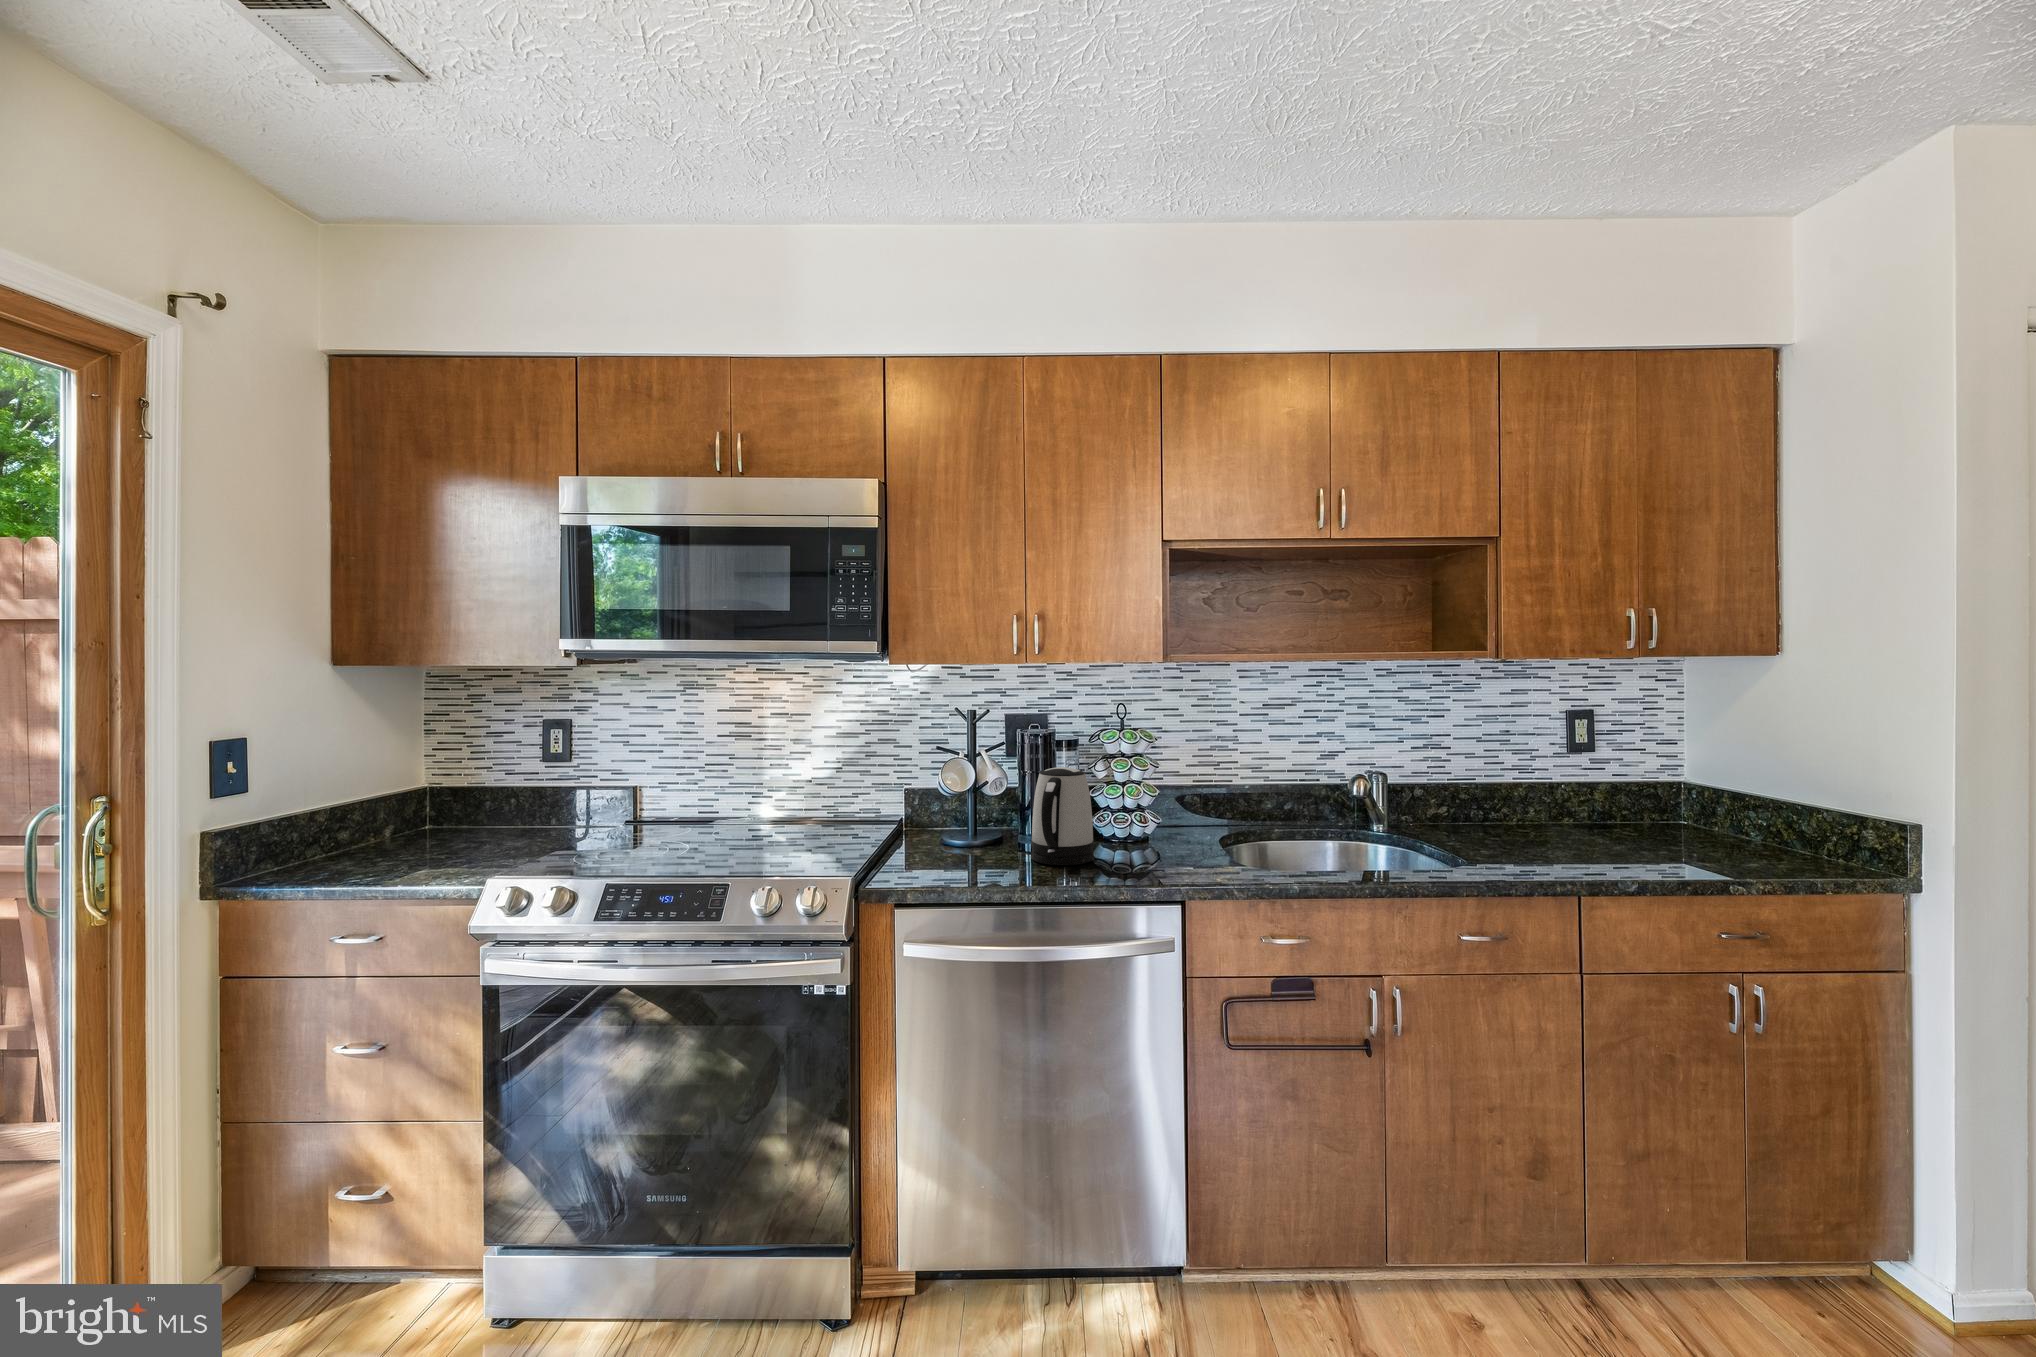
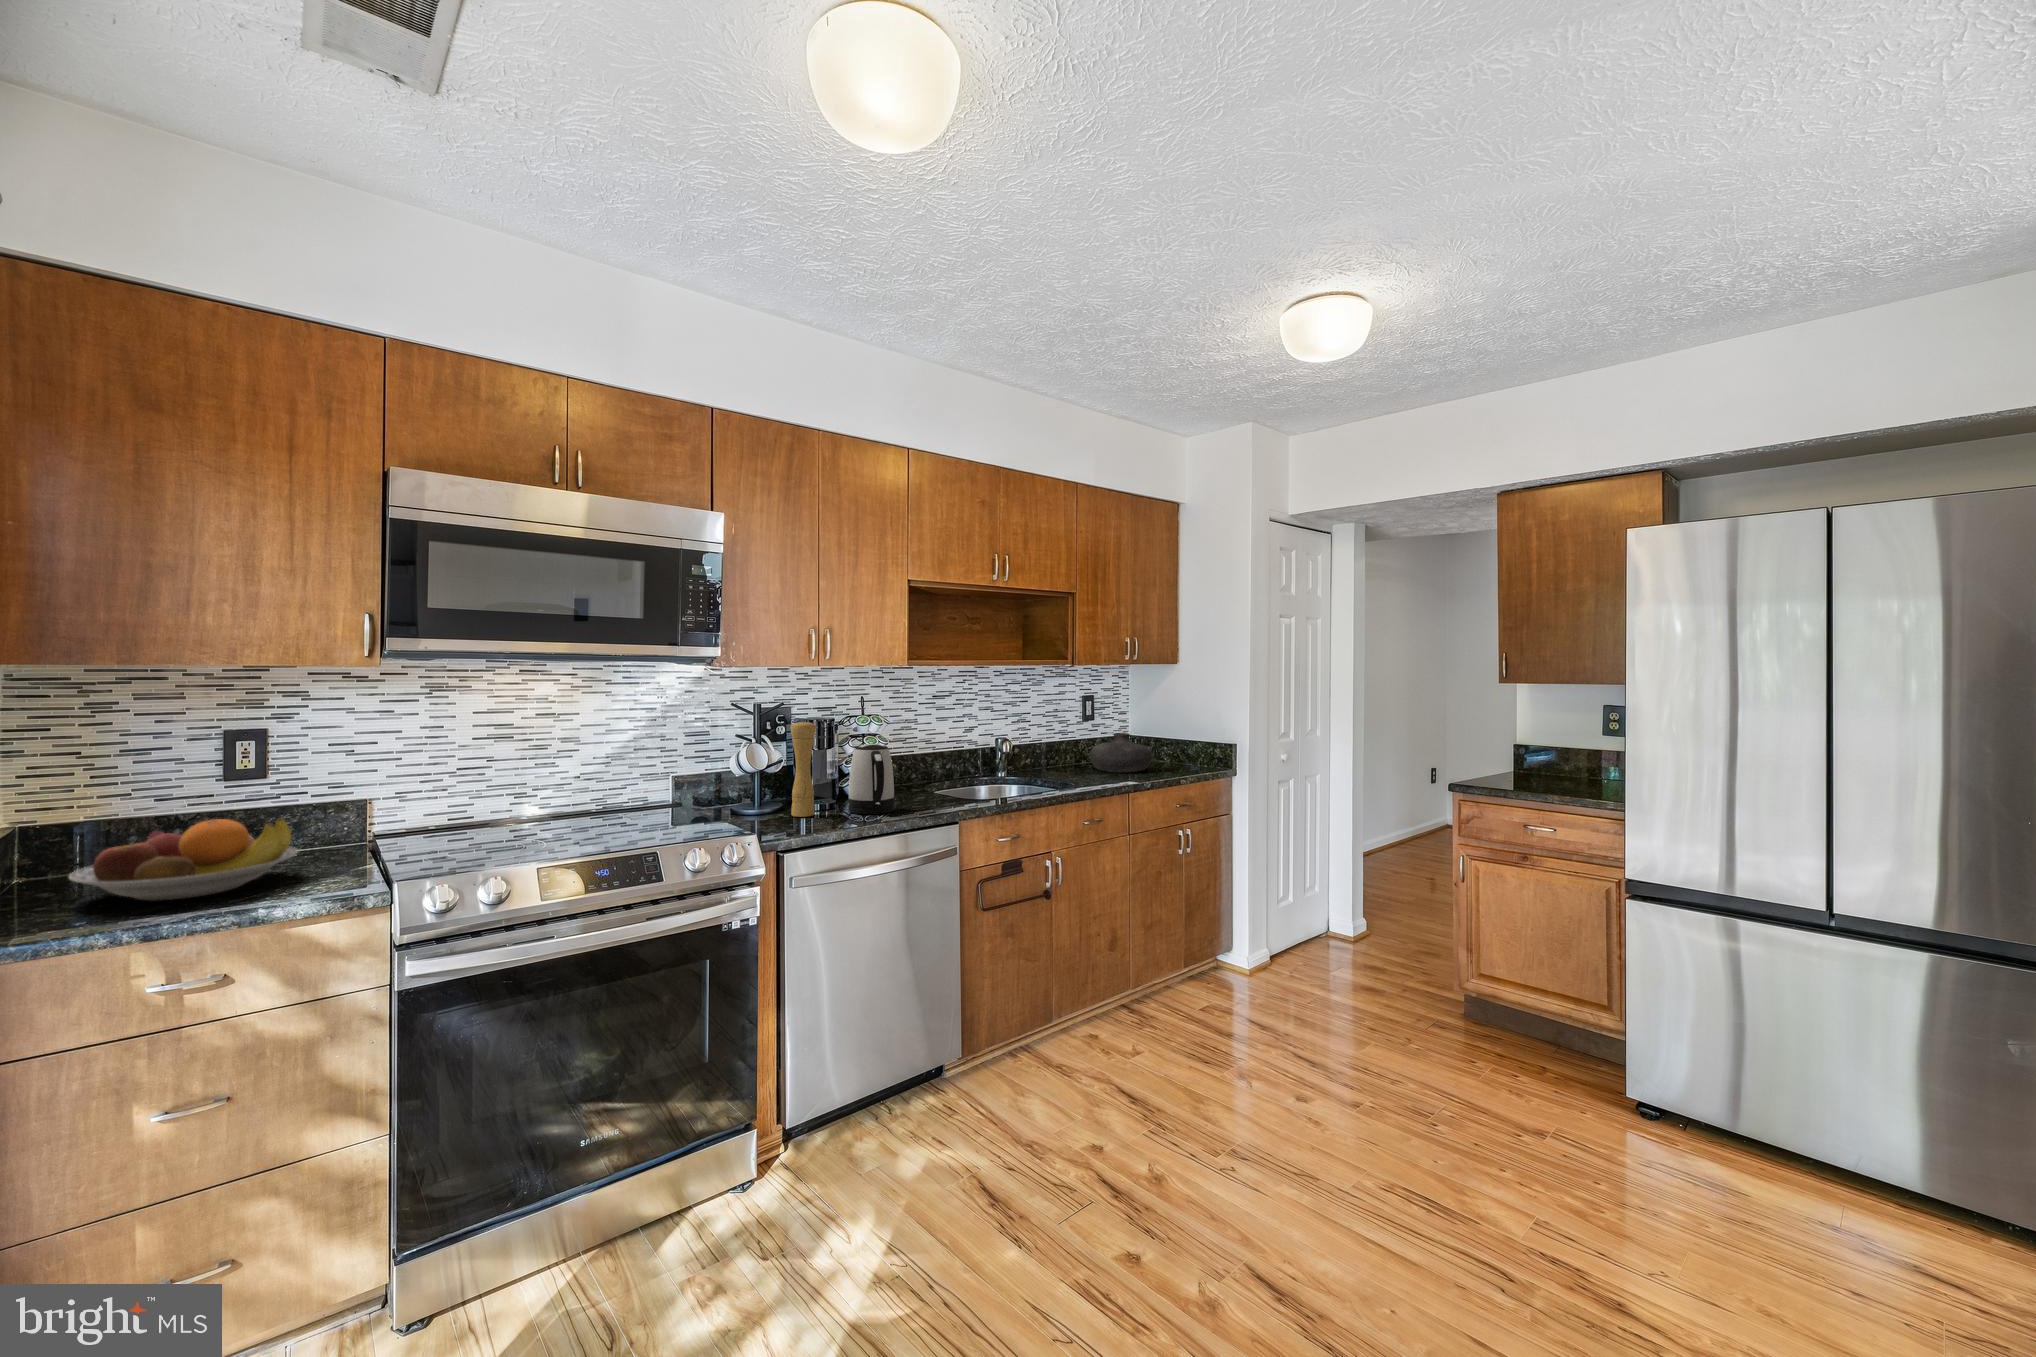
pepper mill: none [959,732,989,855] -> present [791,721,816,817]
vase: none [1567,777,1704,849] -> present [1090,733,1153,772]
fruit bowl: none [357,793,524,856] -> present [69,818,298,901]

